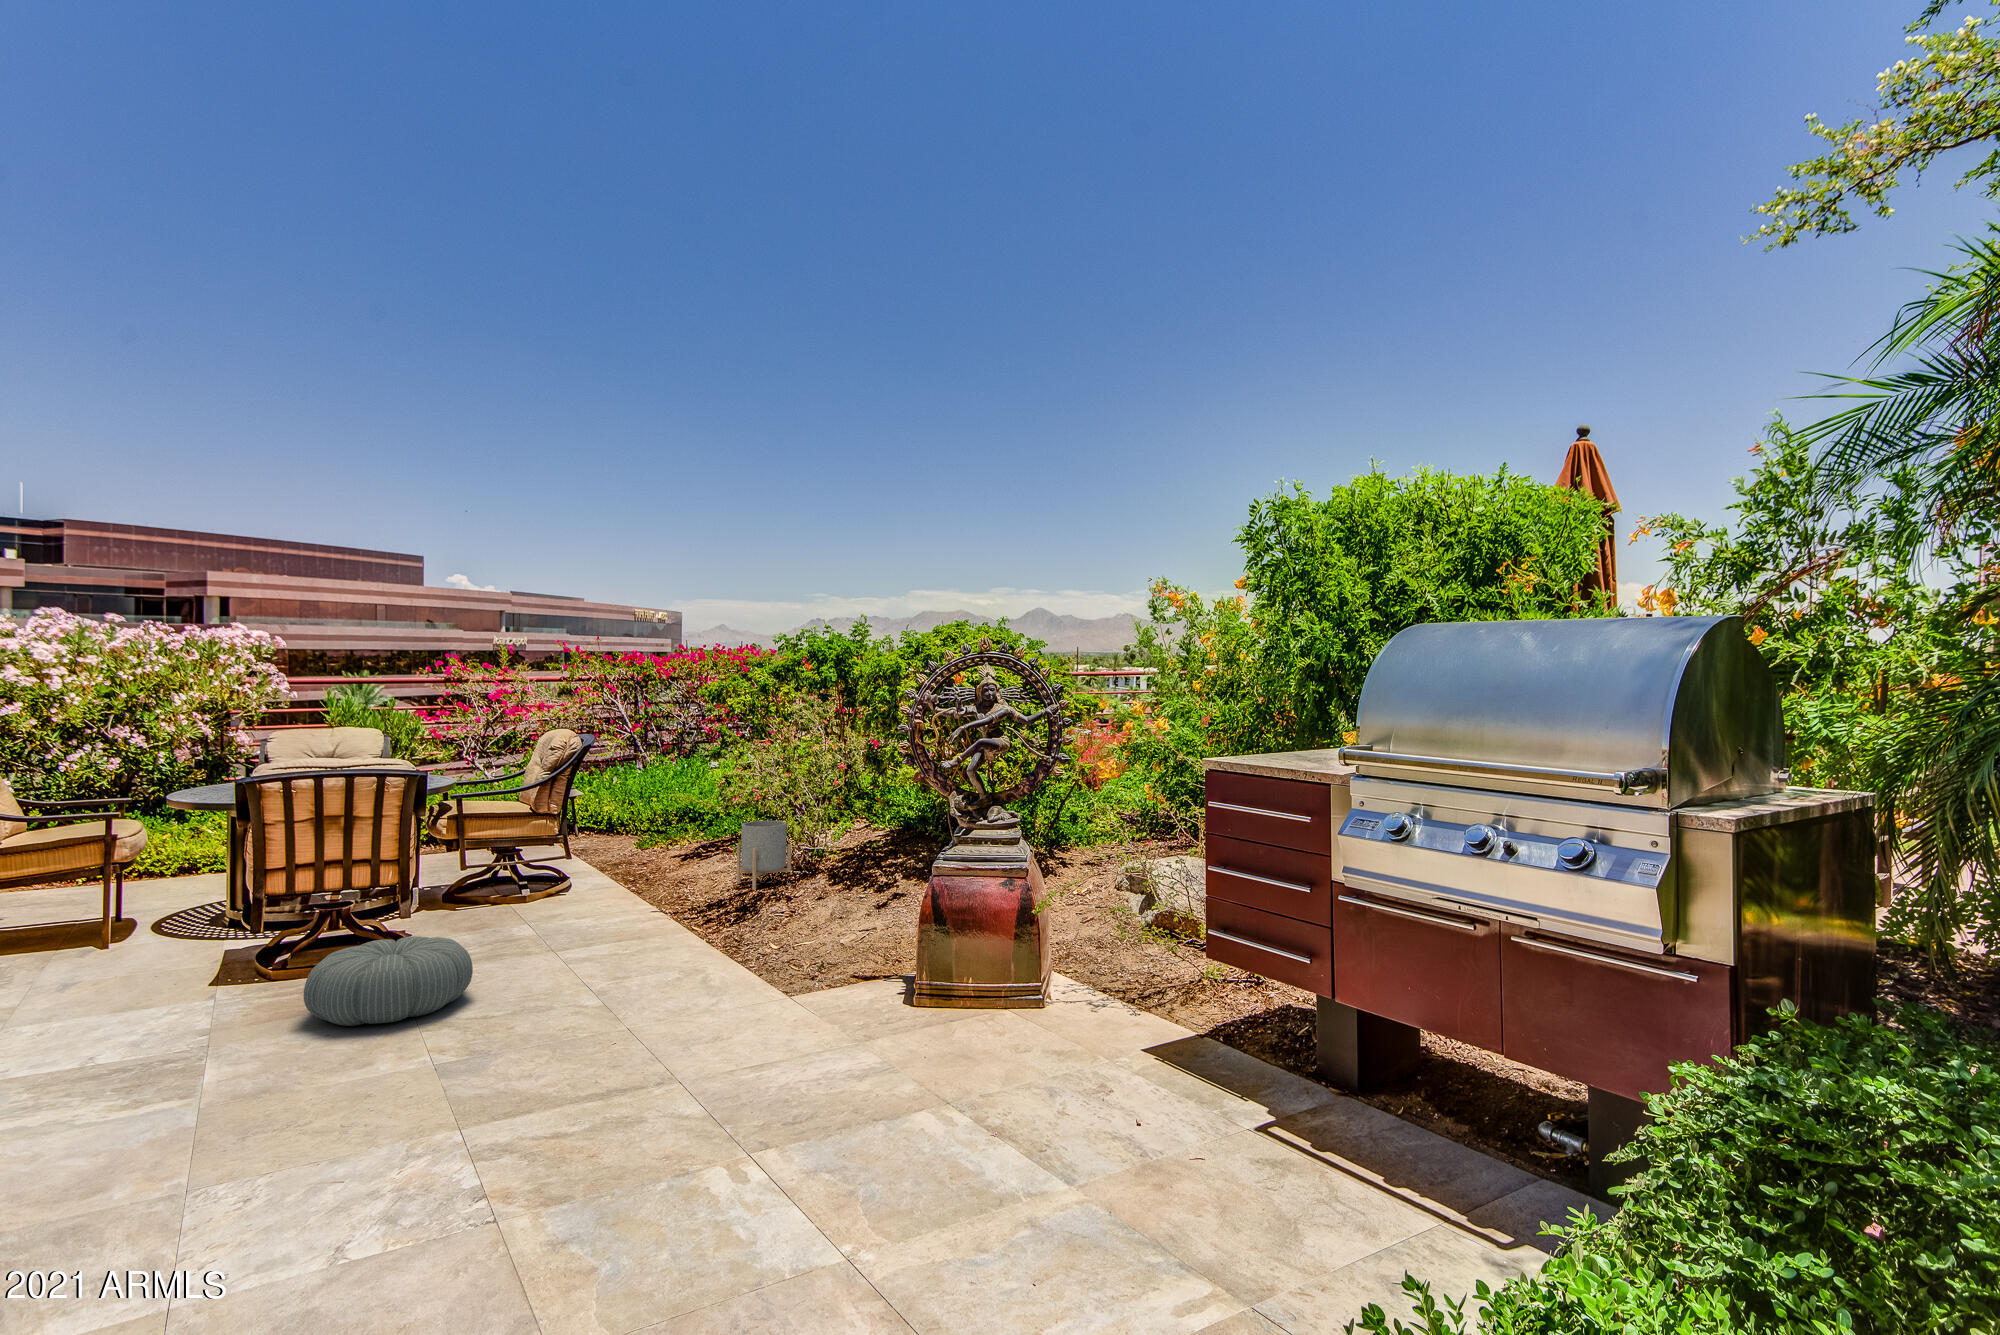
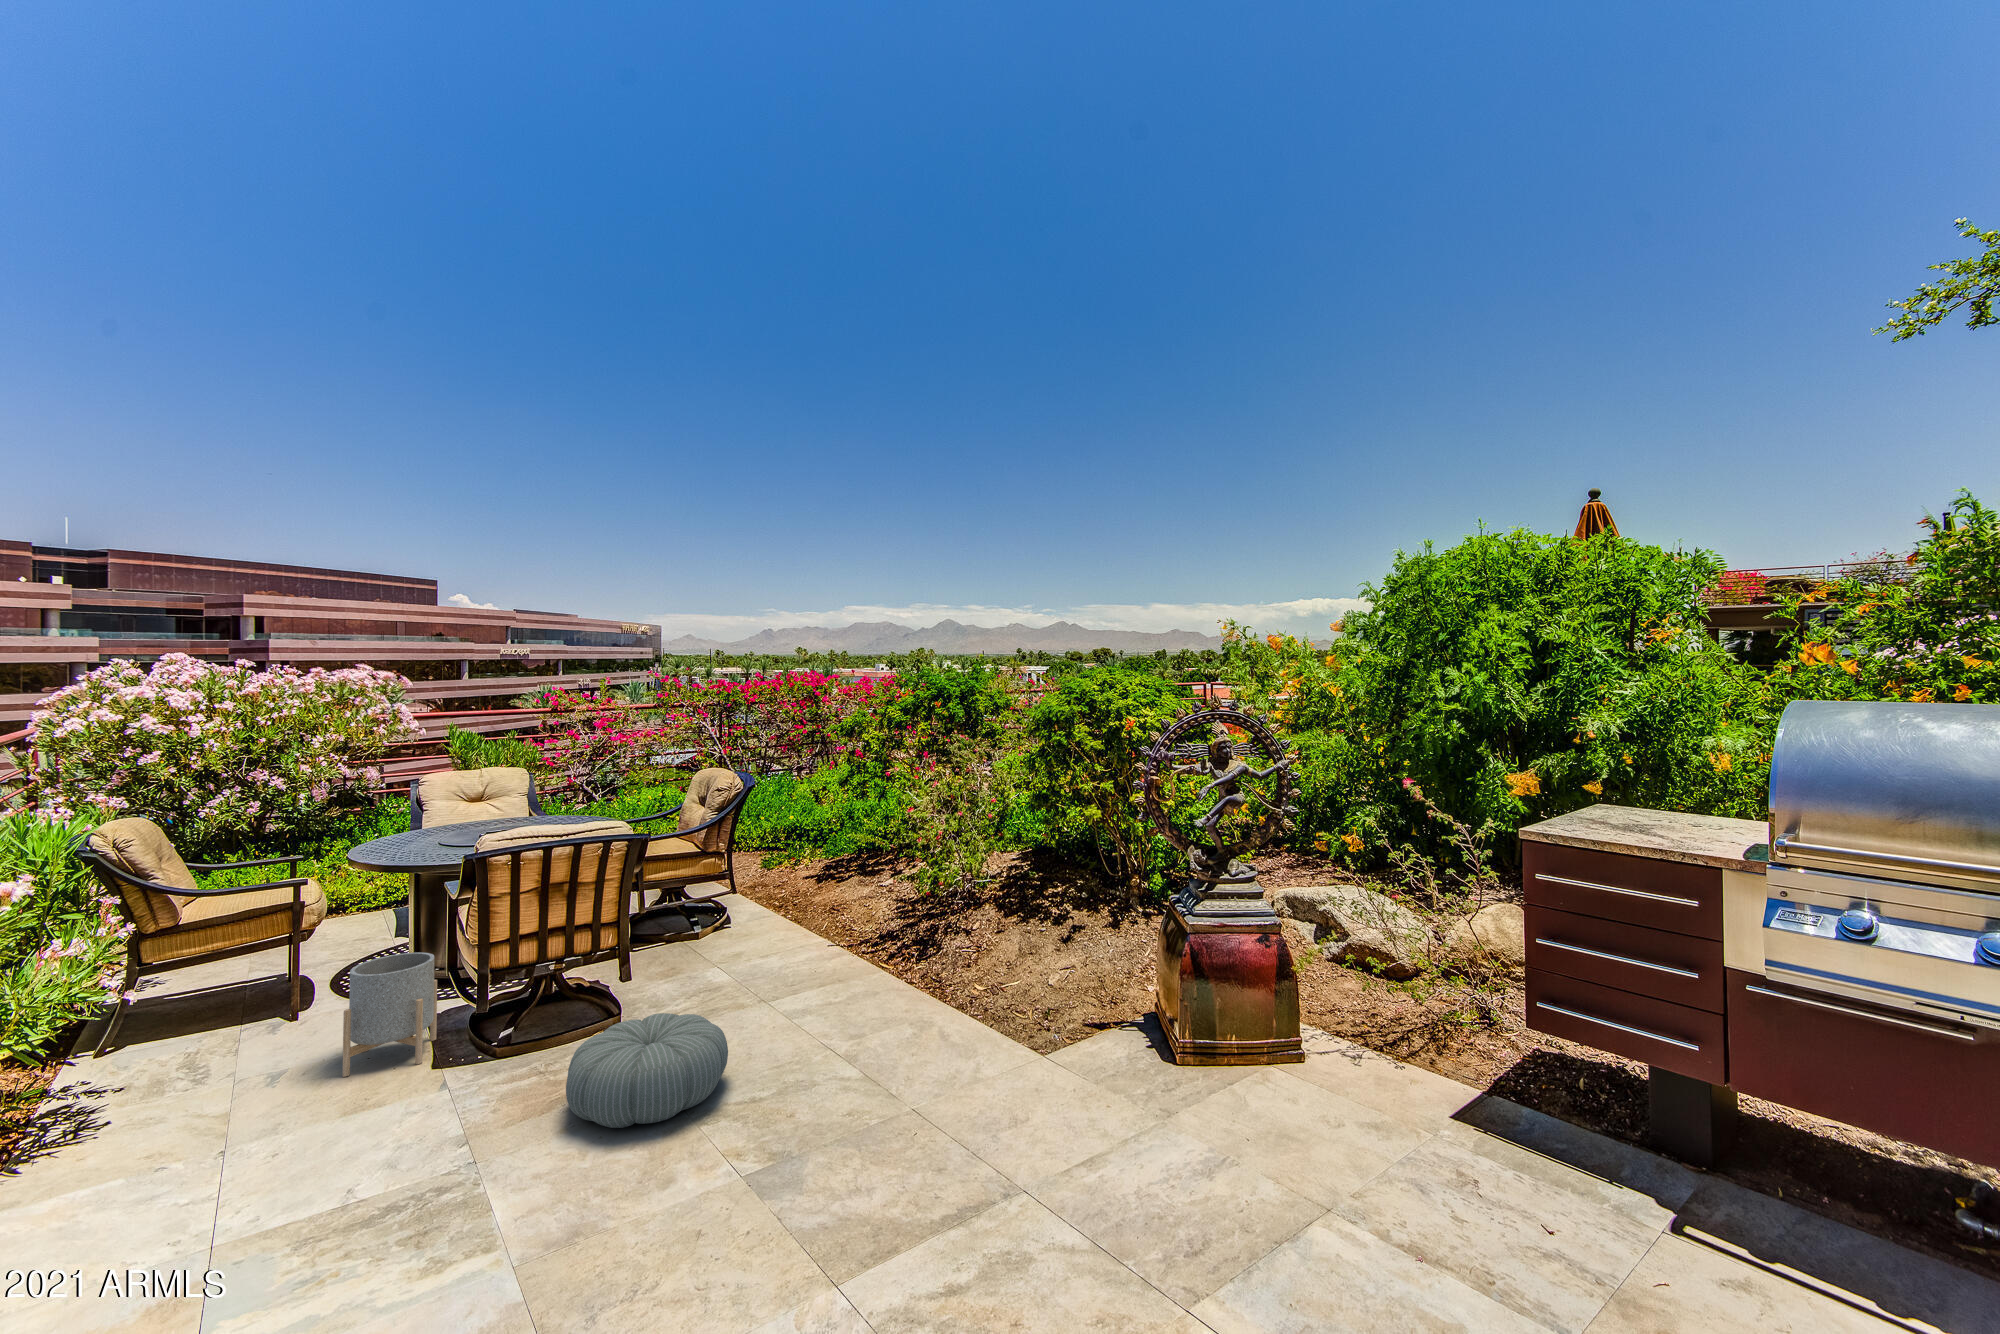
planter: present [737,821,791,890] -> present [342,952,437,1077]

